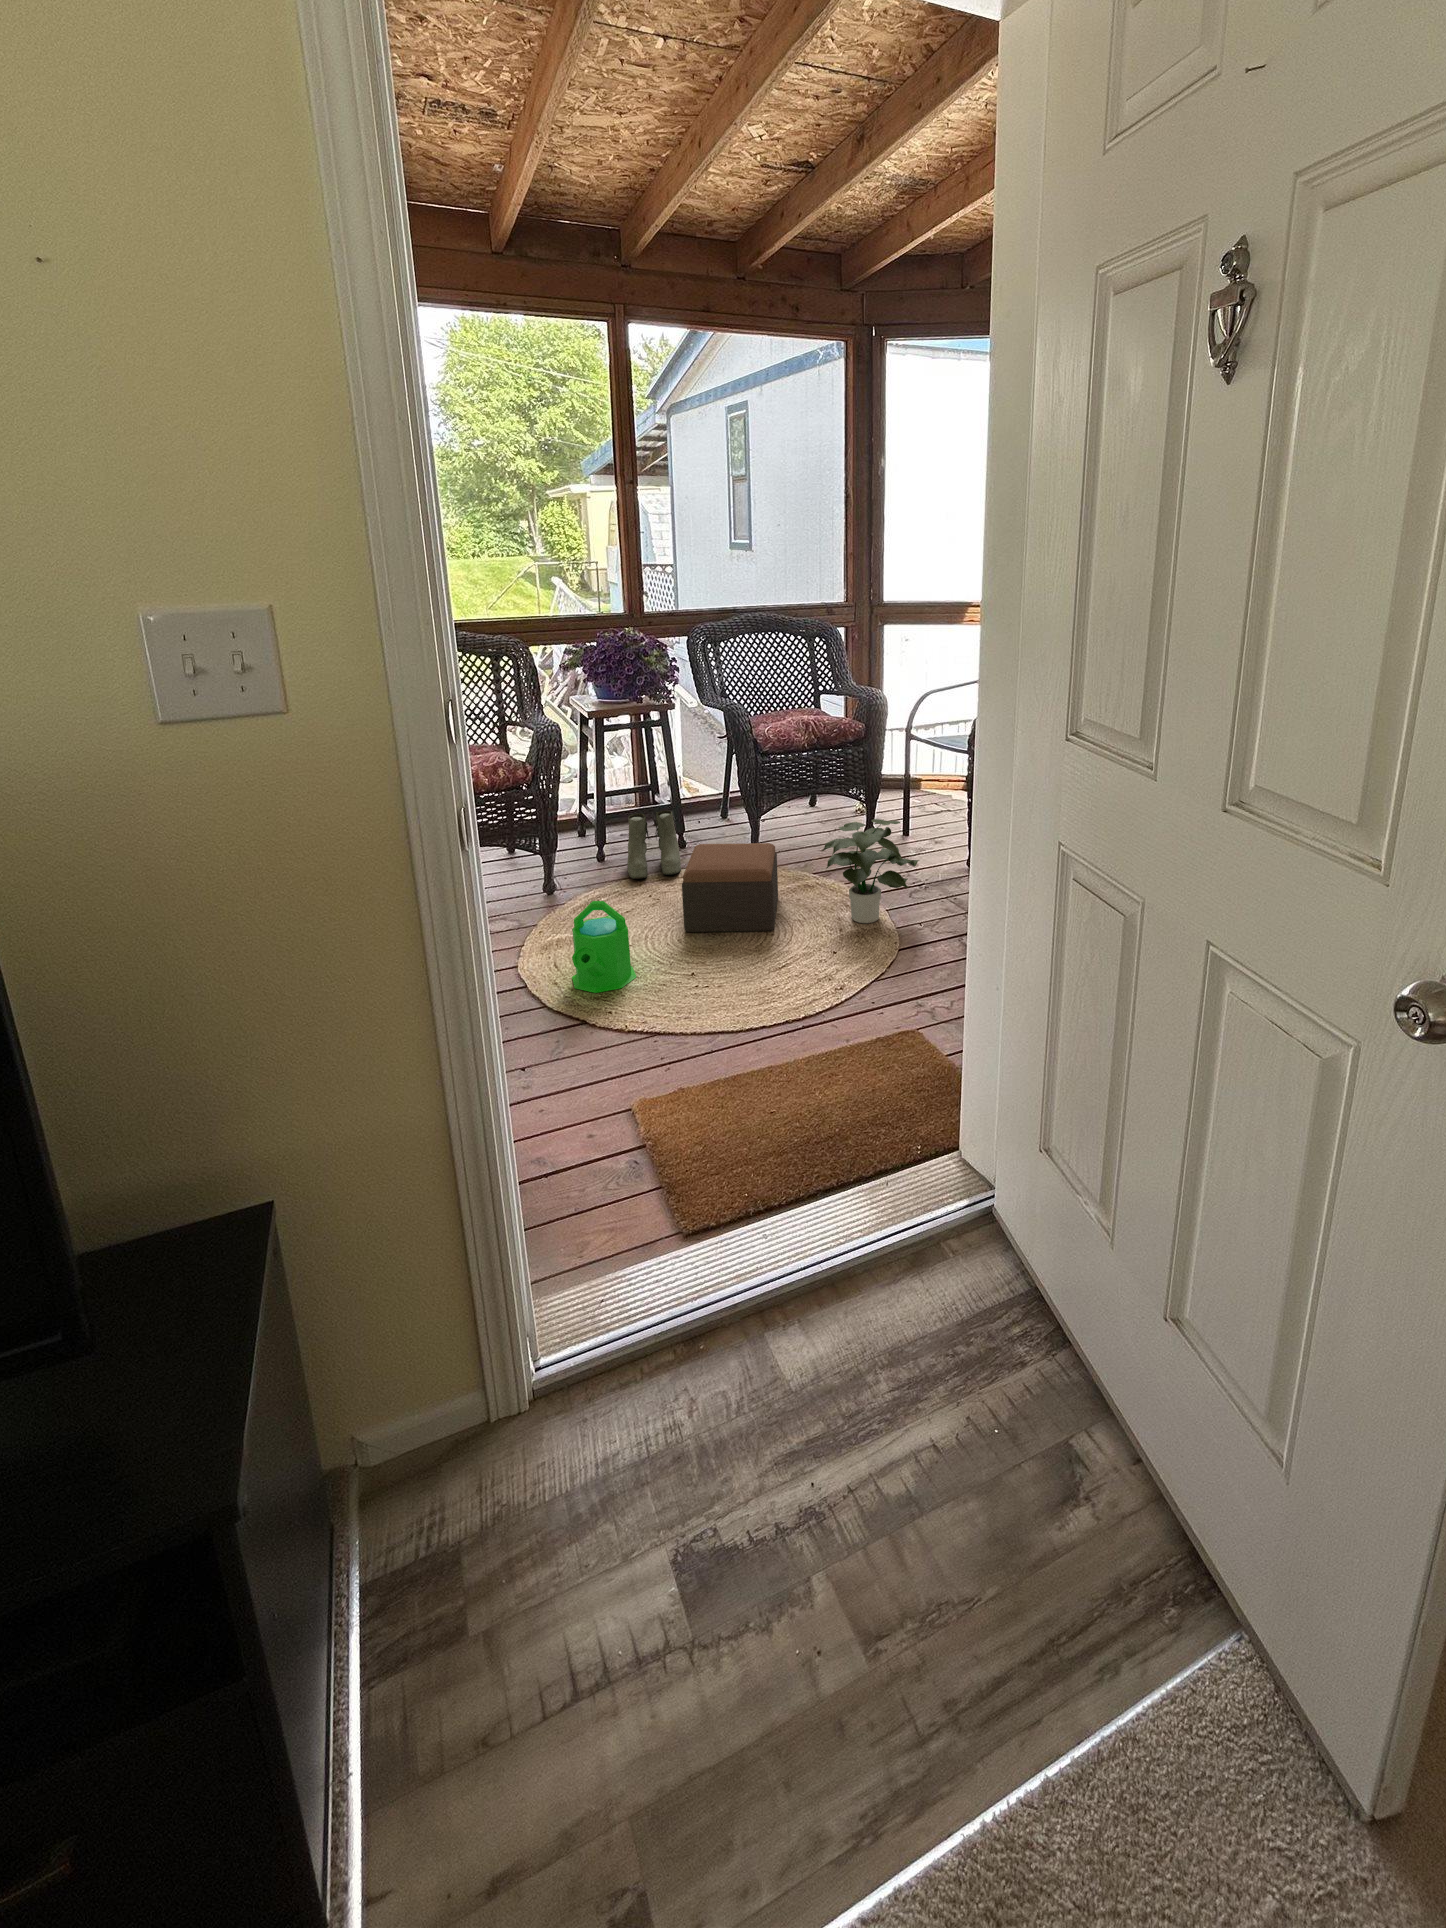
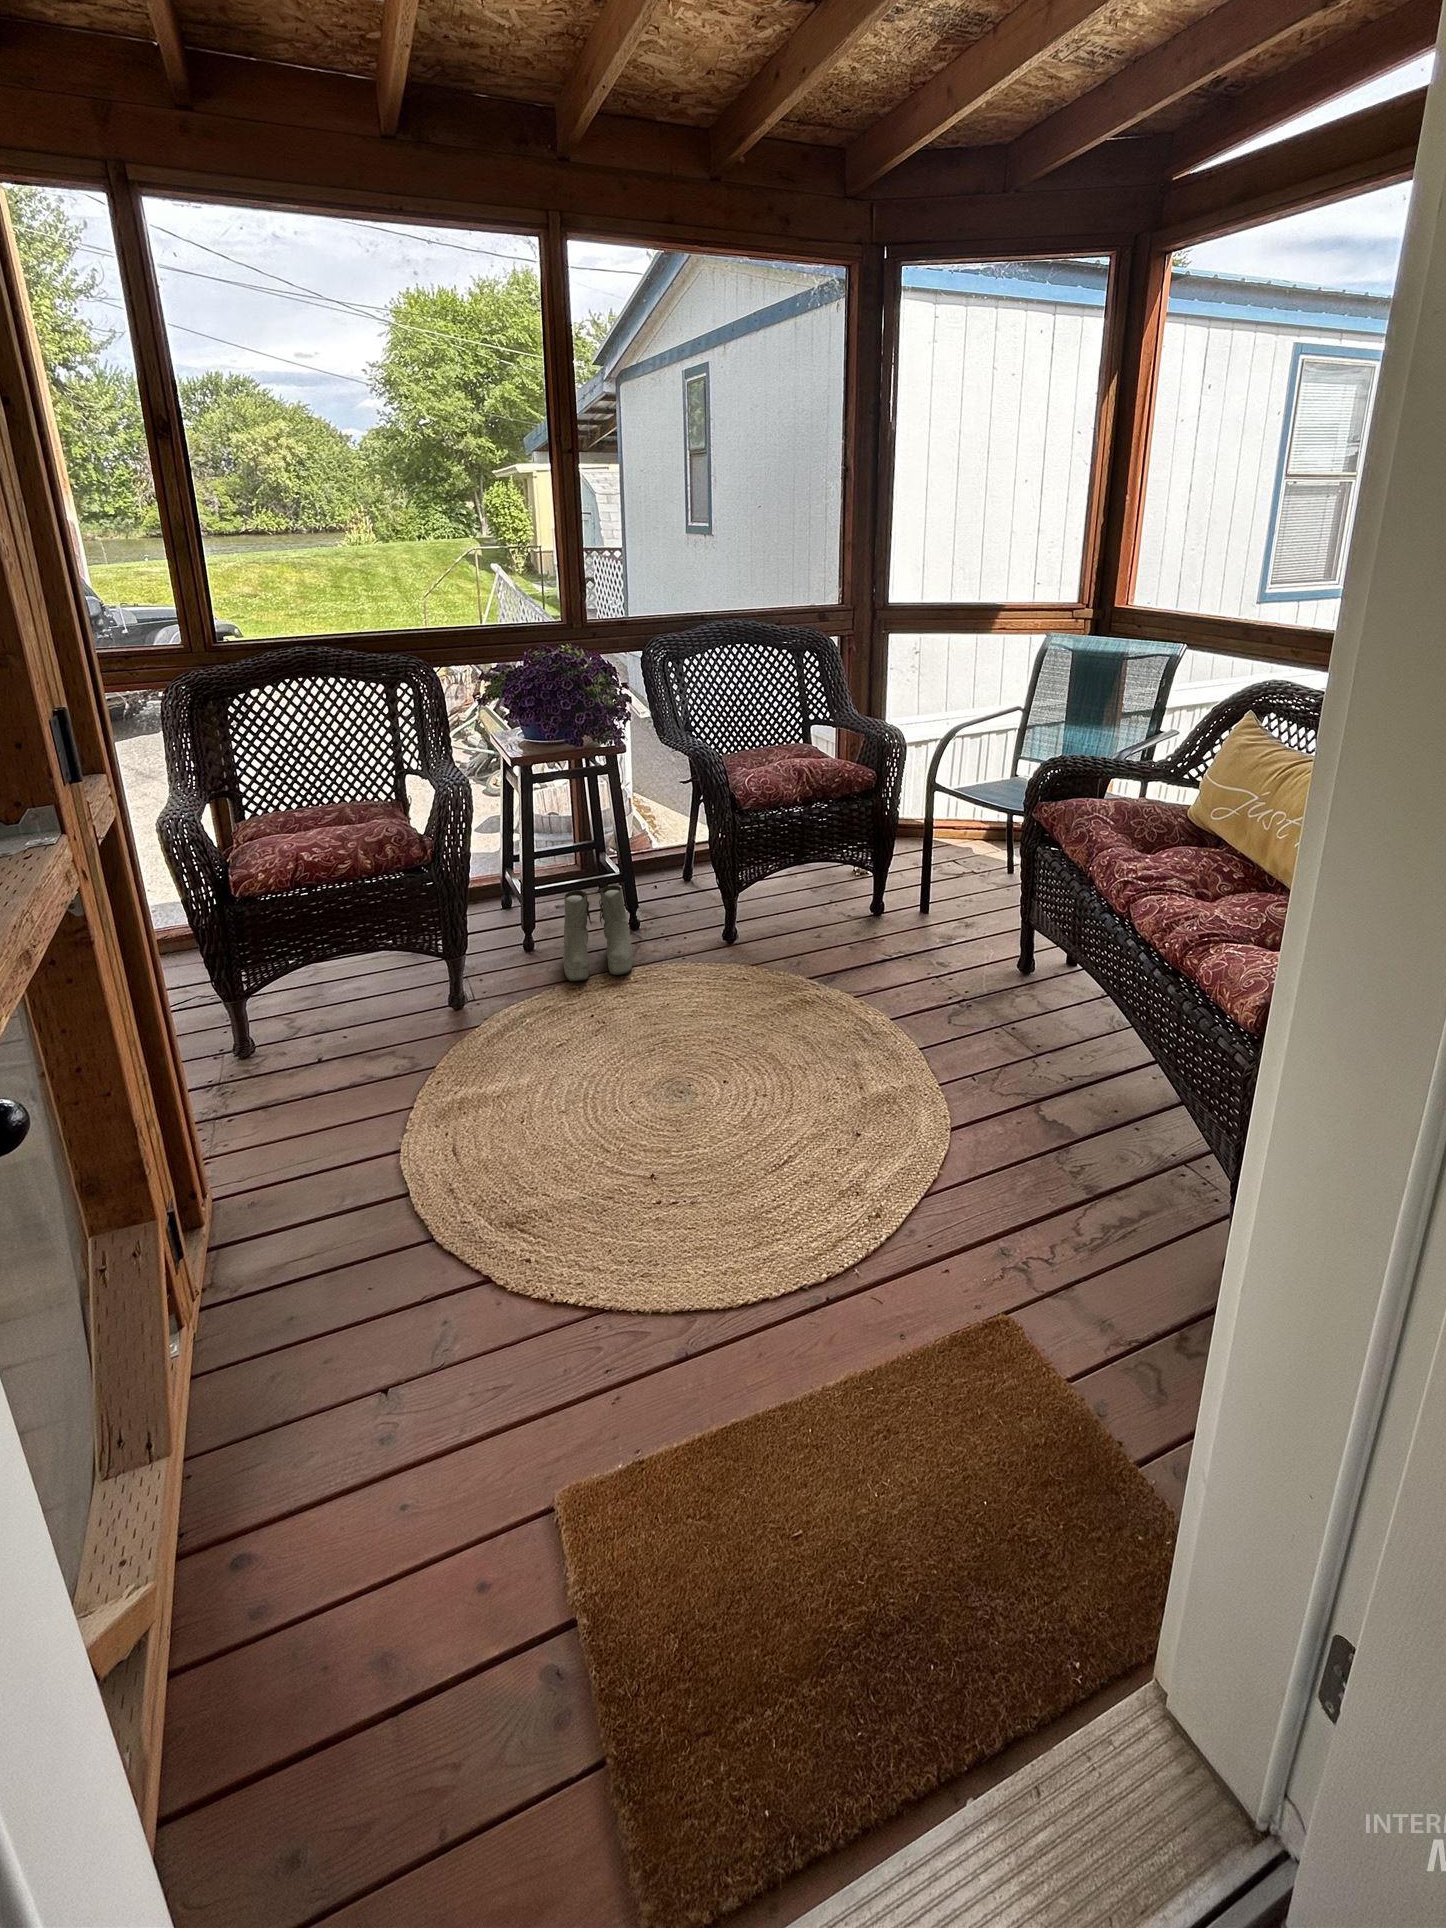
potted plant: present [822,819,919,923] -> none [829,923,968,1069]
footstool: present [682,843,778,932] -> none [637,947,766,1081]
watering can: present [572,901,636,993] -> none [477,1064,574,1201]

